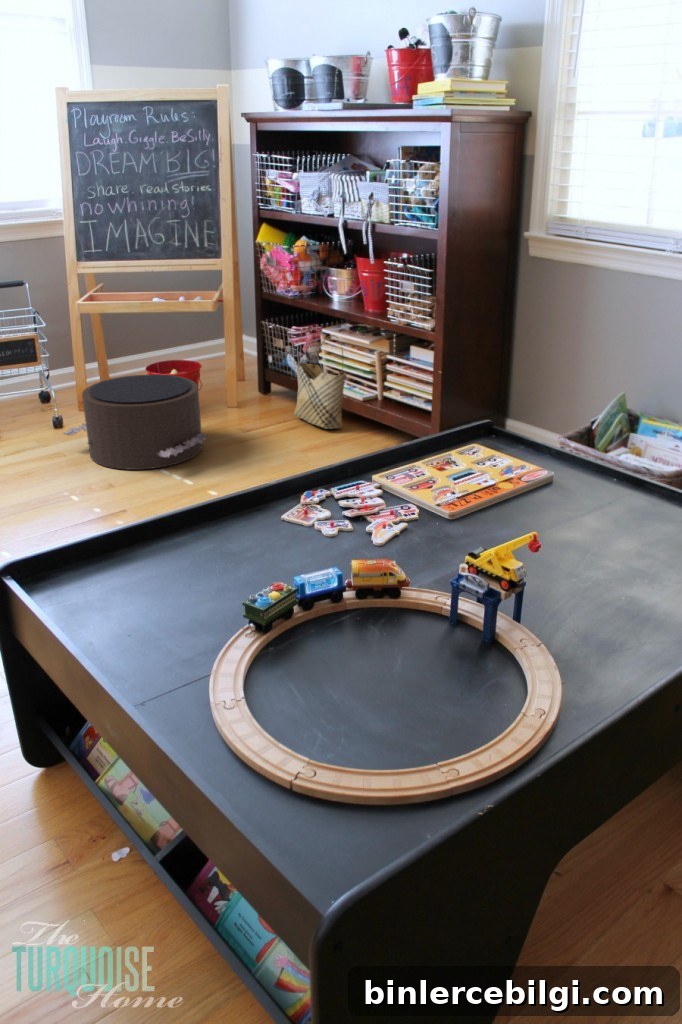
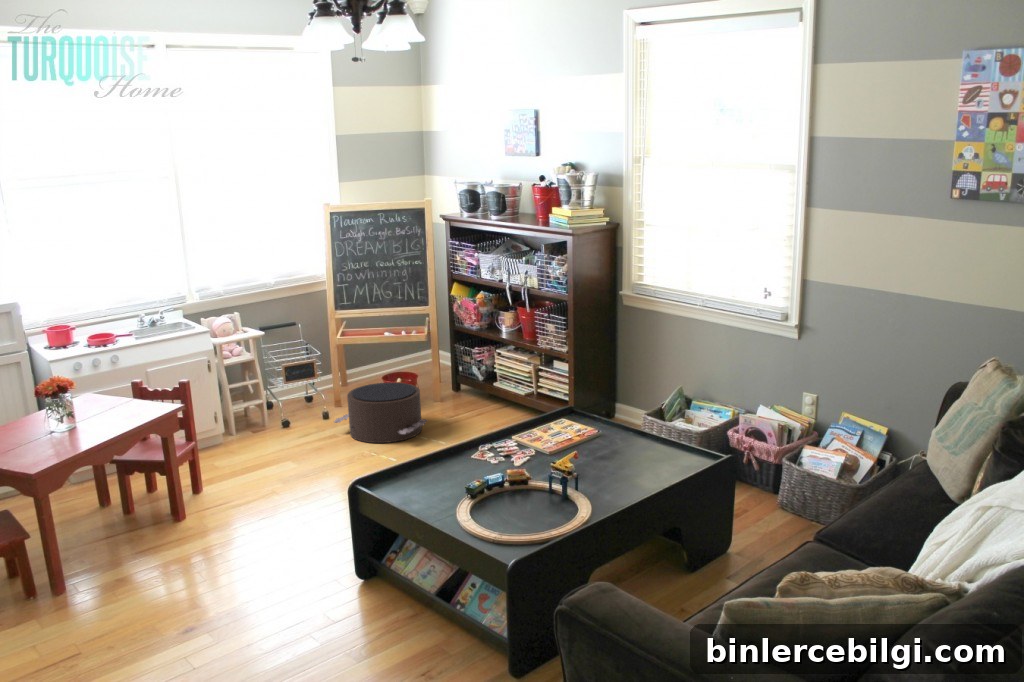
woven basket: present [294,335,346,429] -> none [478,354,513,415]

